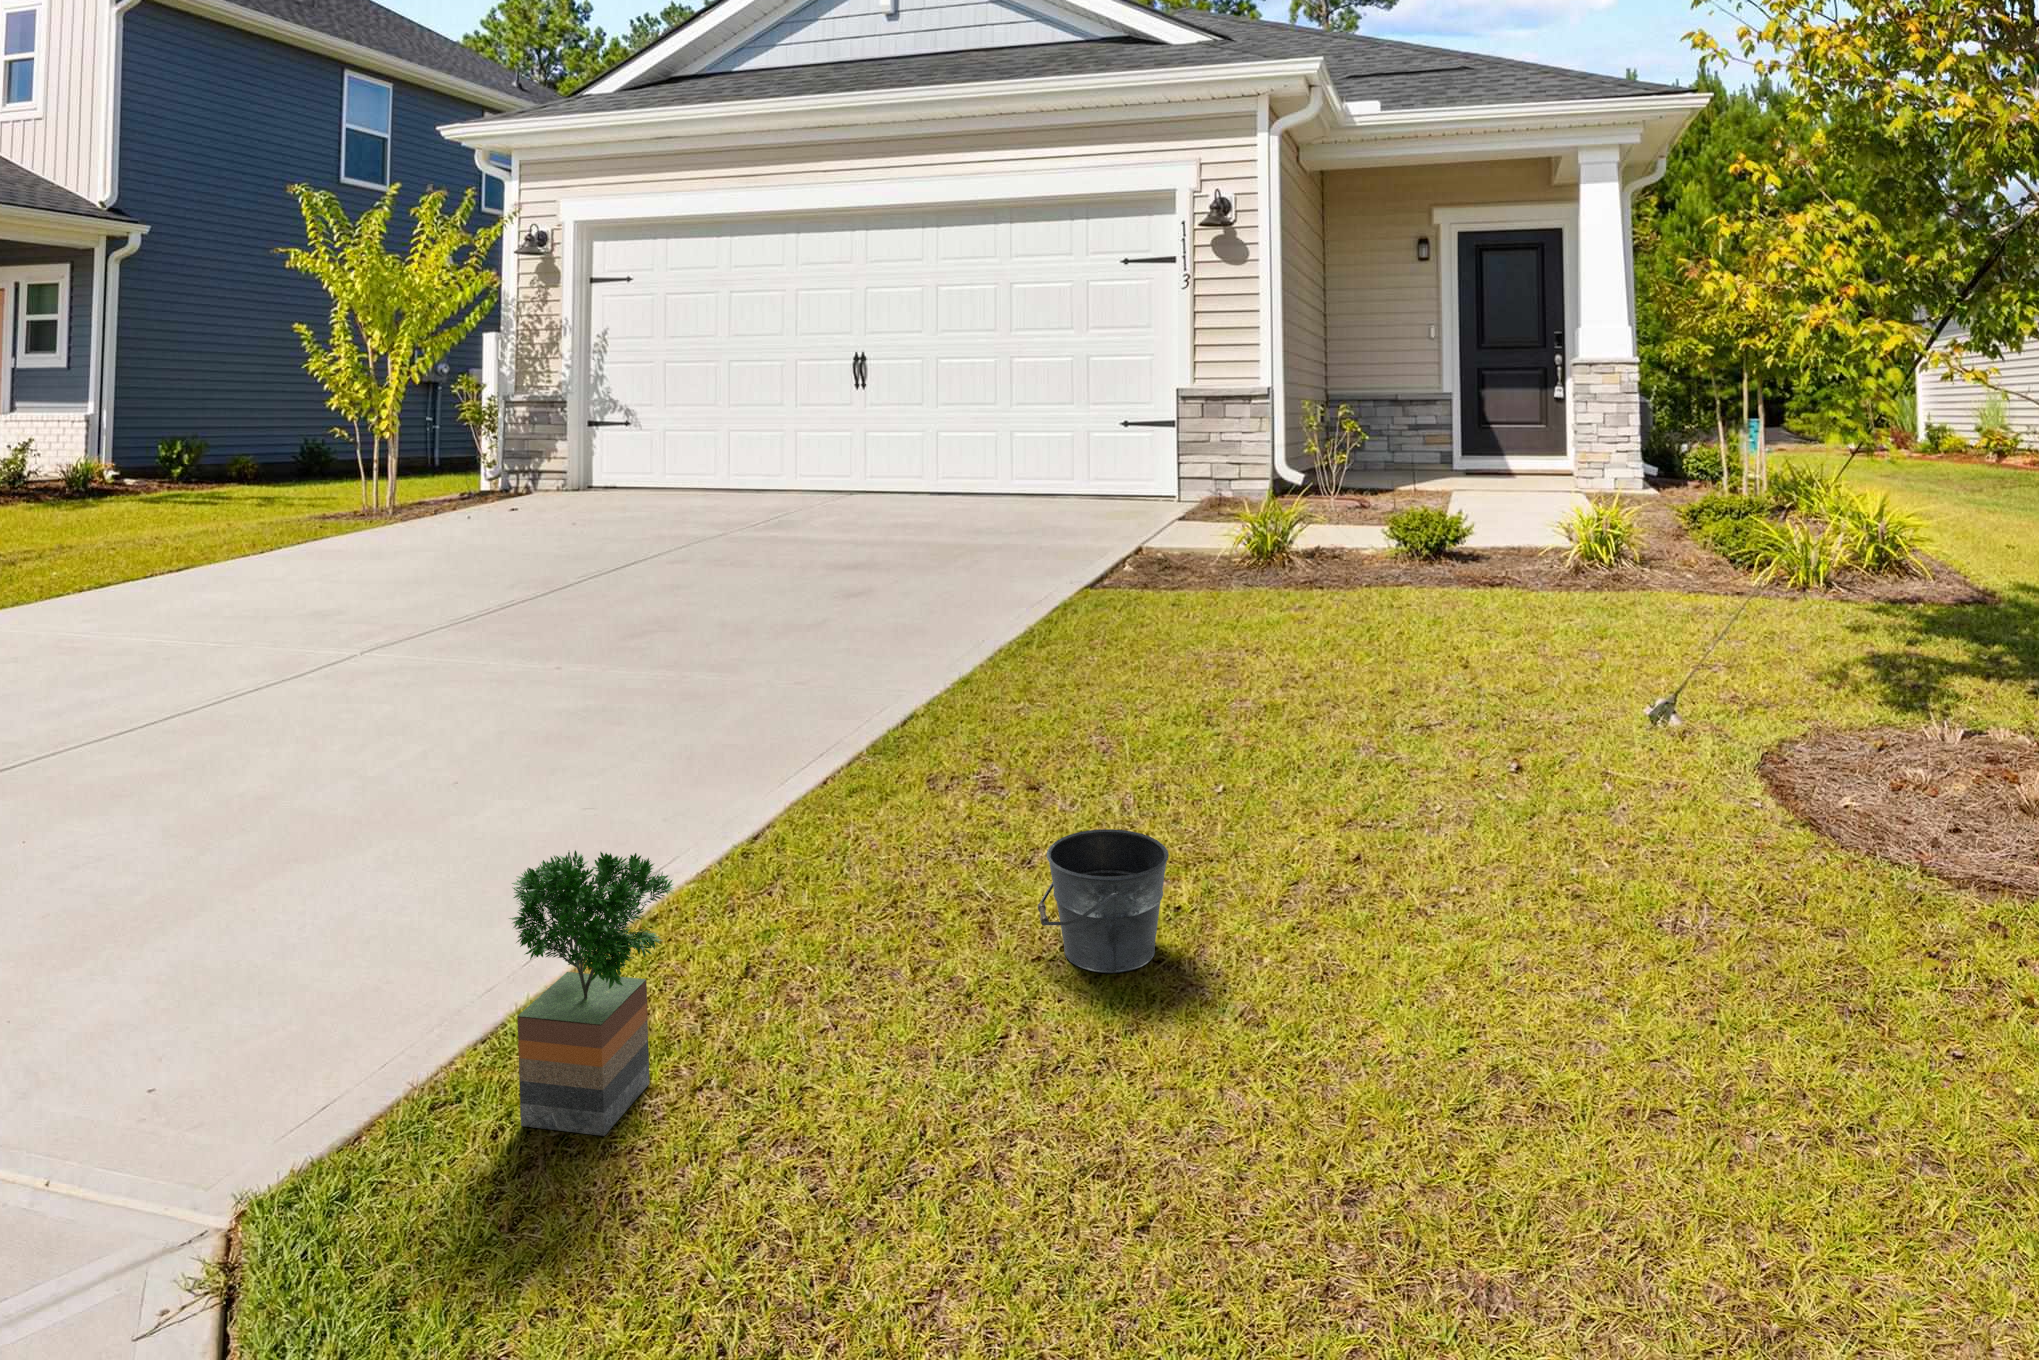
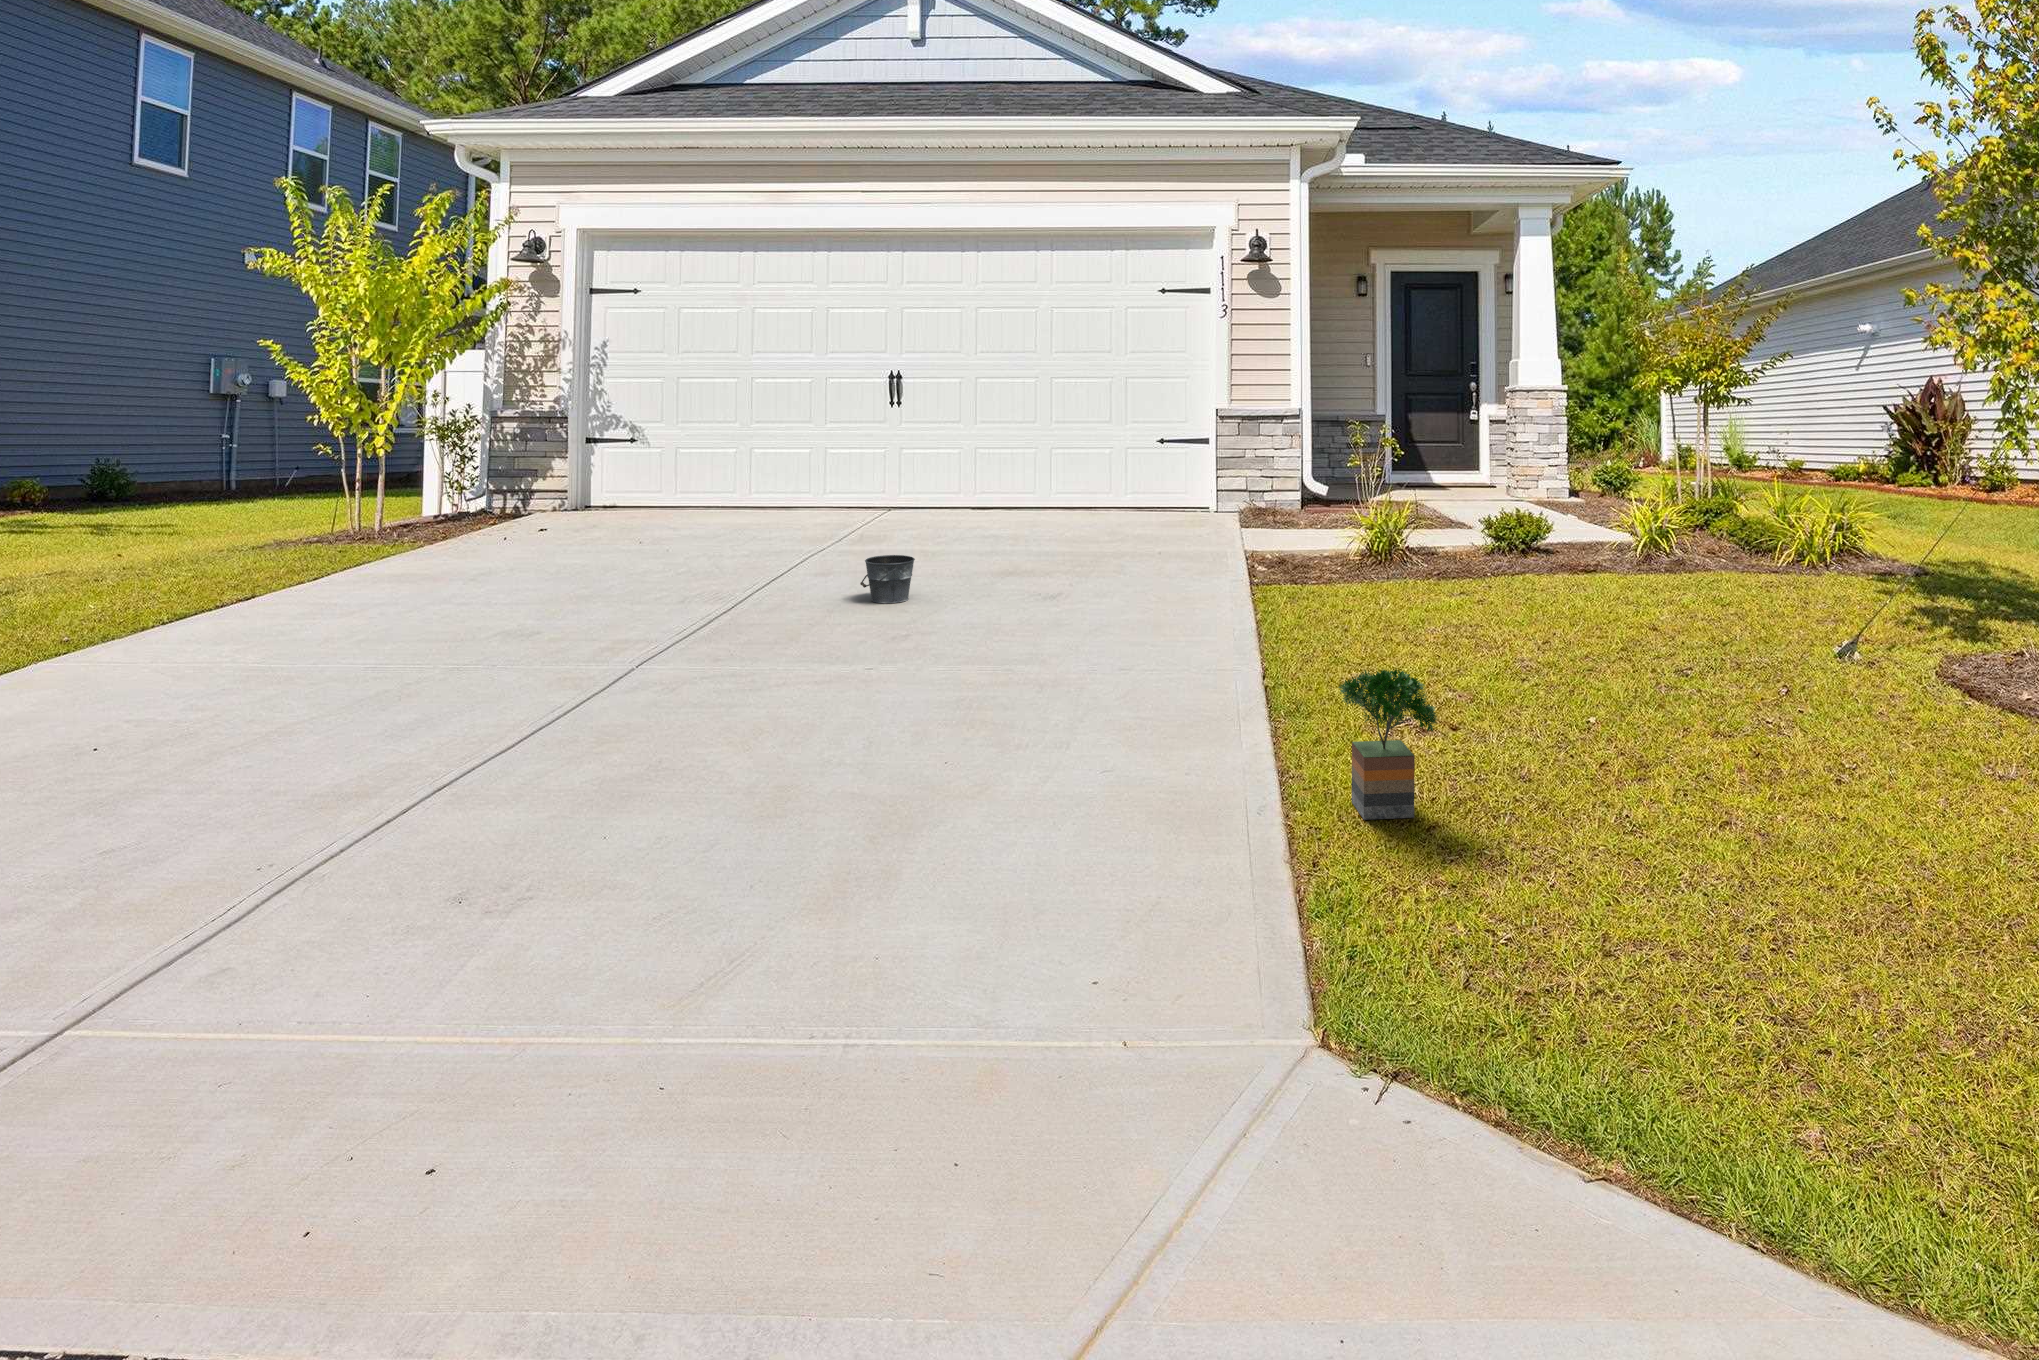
bucket: present [1038,829,1169,973] -> present [860,555,915,603]

